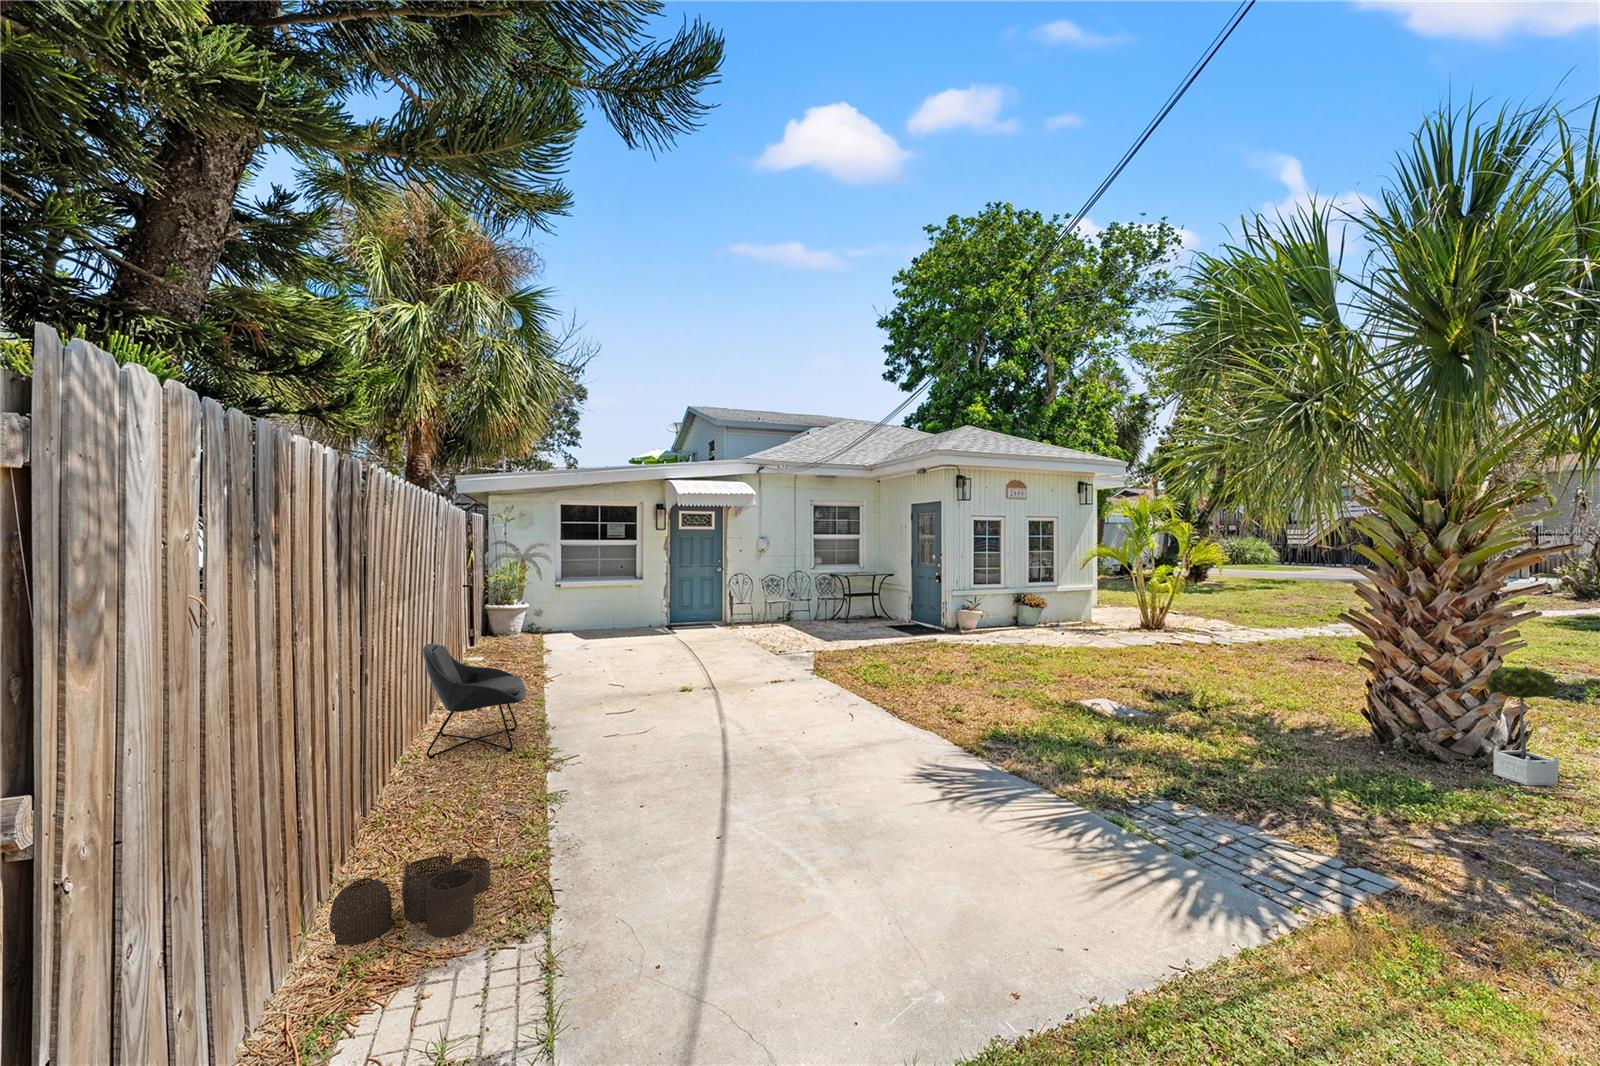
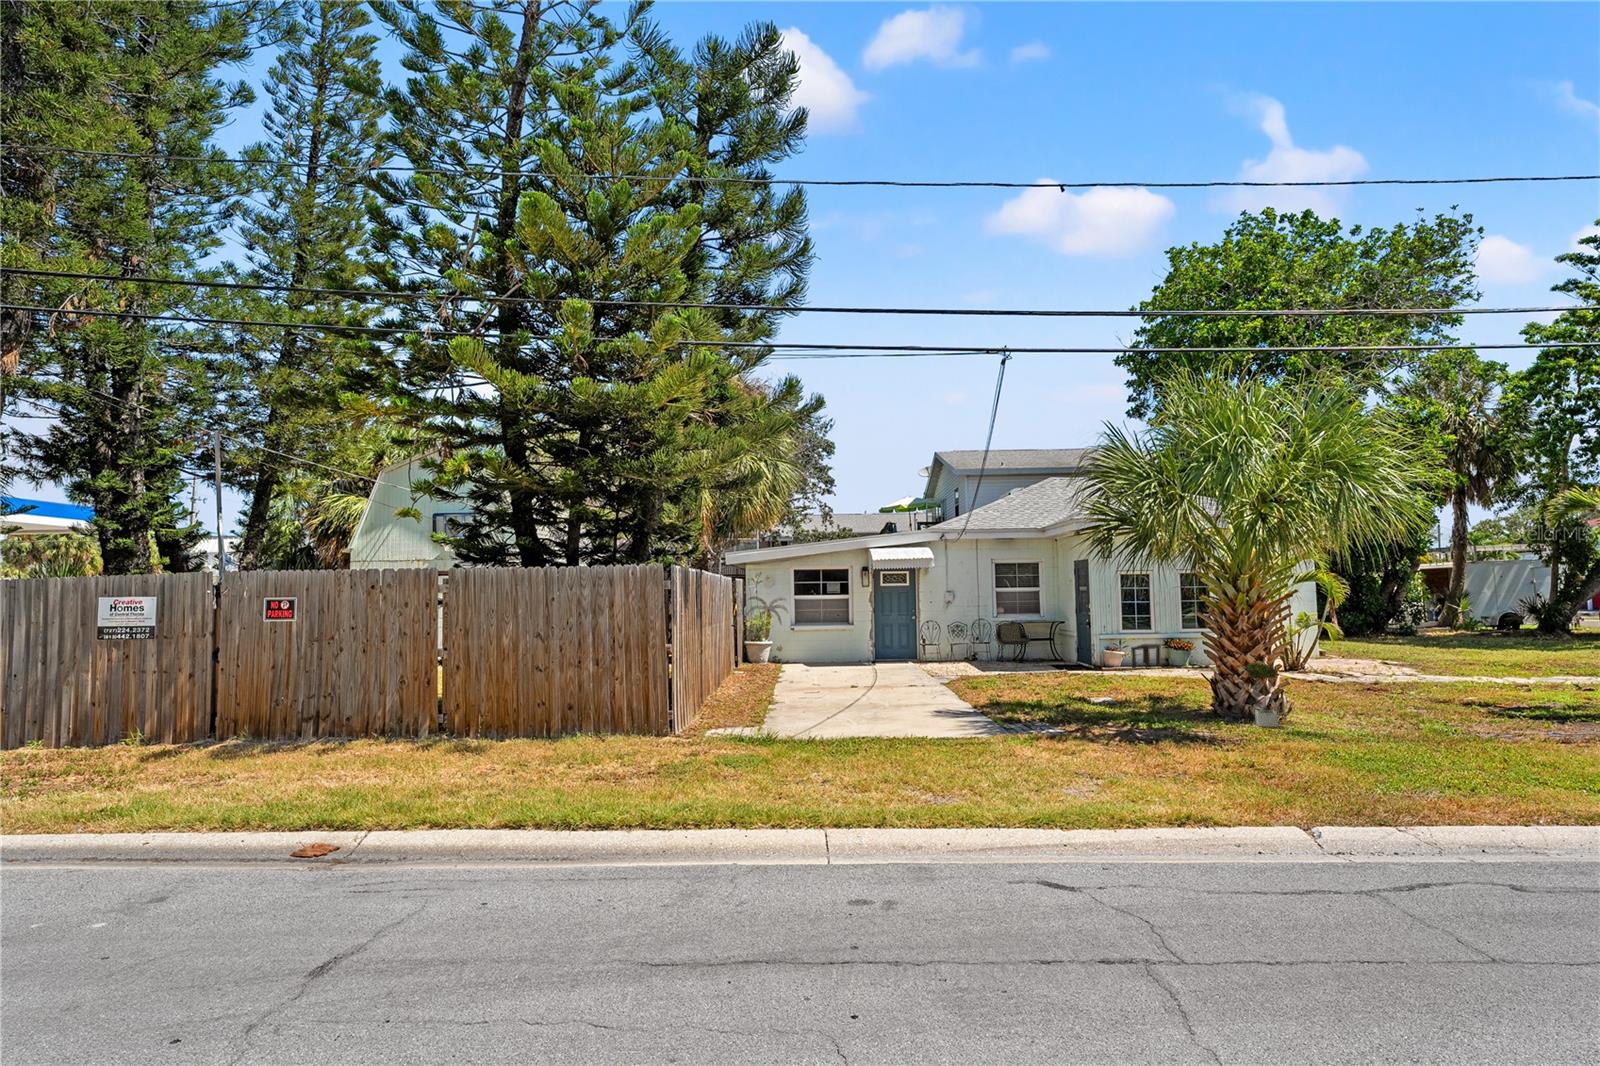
bench: none [993,602,1017,632] -> present [1131,644,1161,668]
lounge chair: present [423,643,526,759] -> present [995,623,1030,659]
woven basket: present [330,851,490,945] -> none [700,708,746,728]

